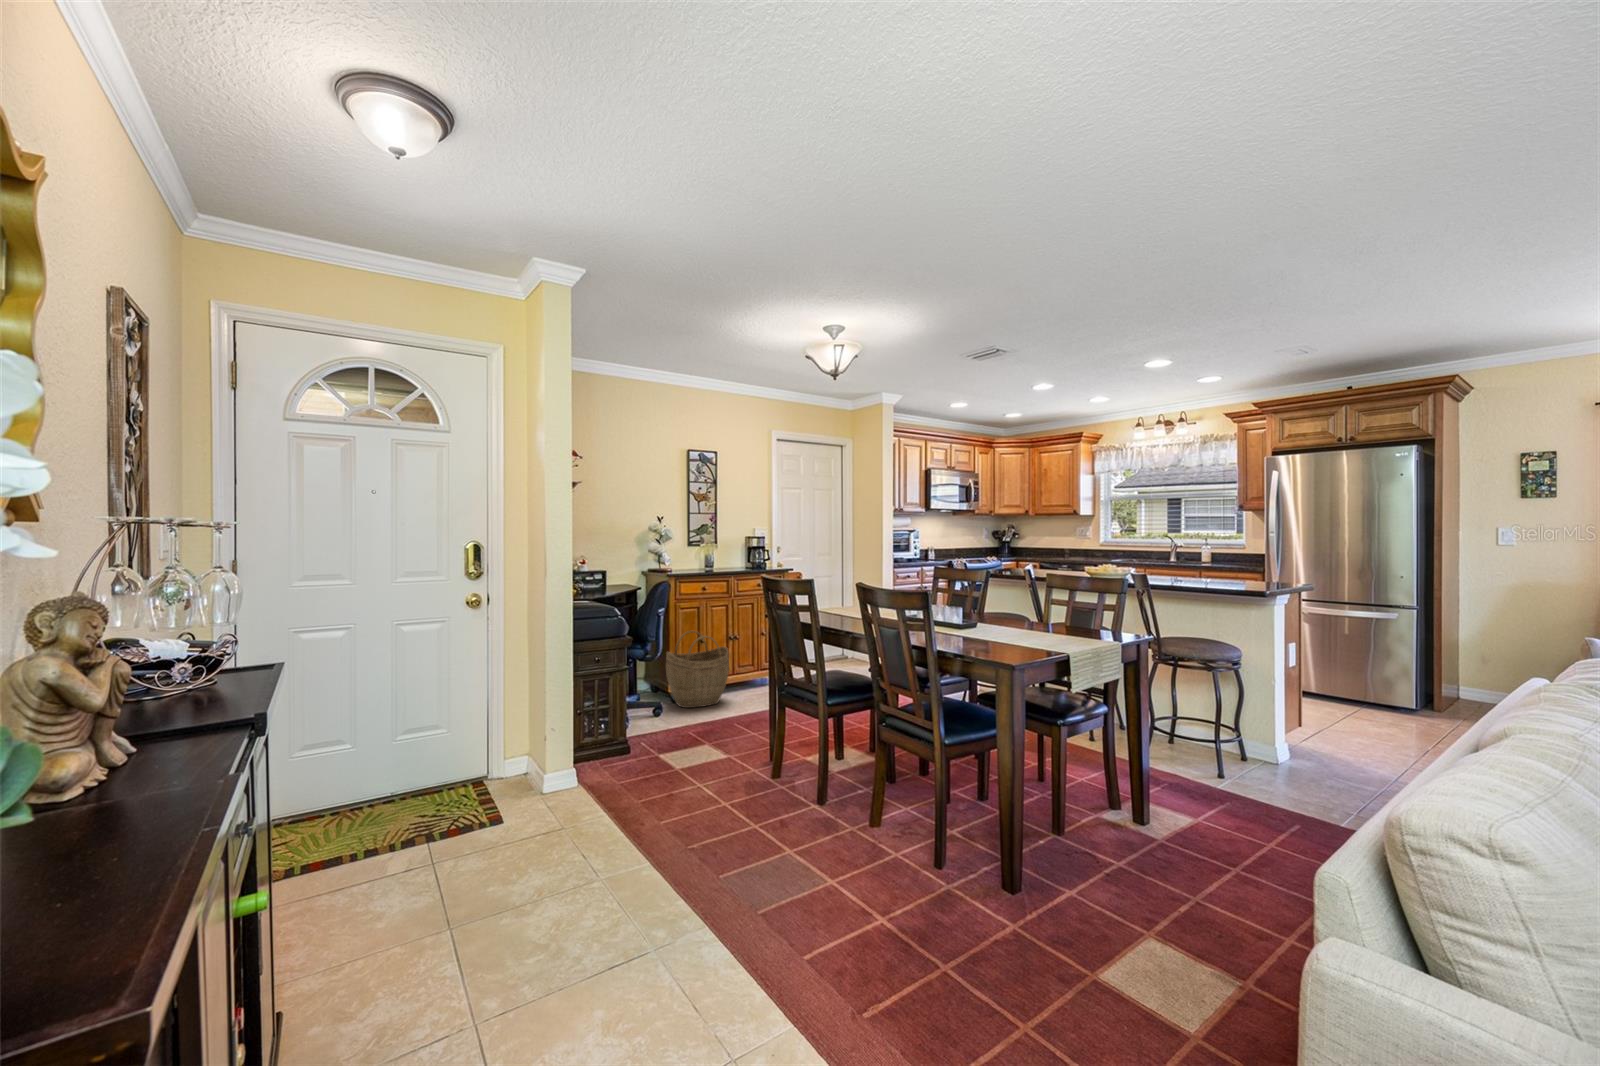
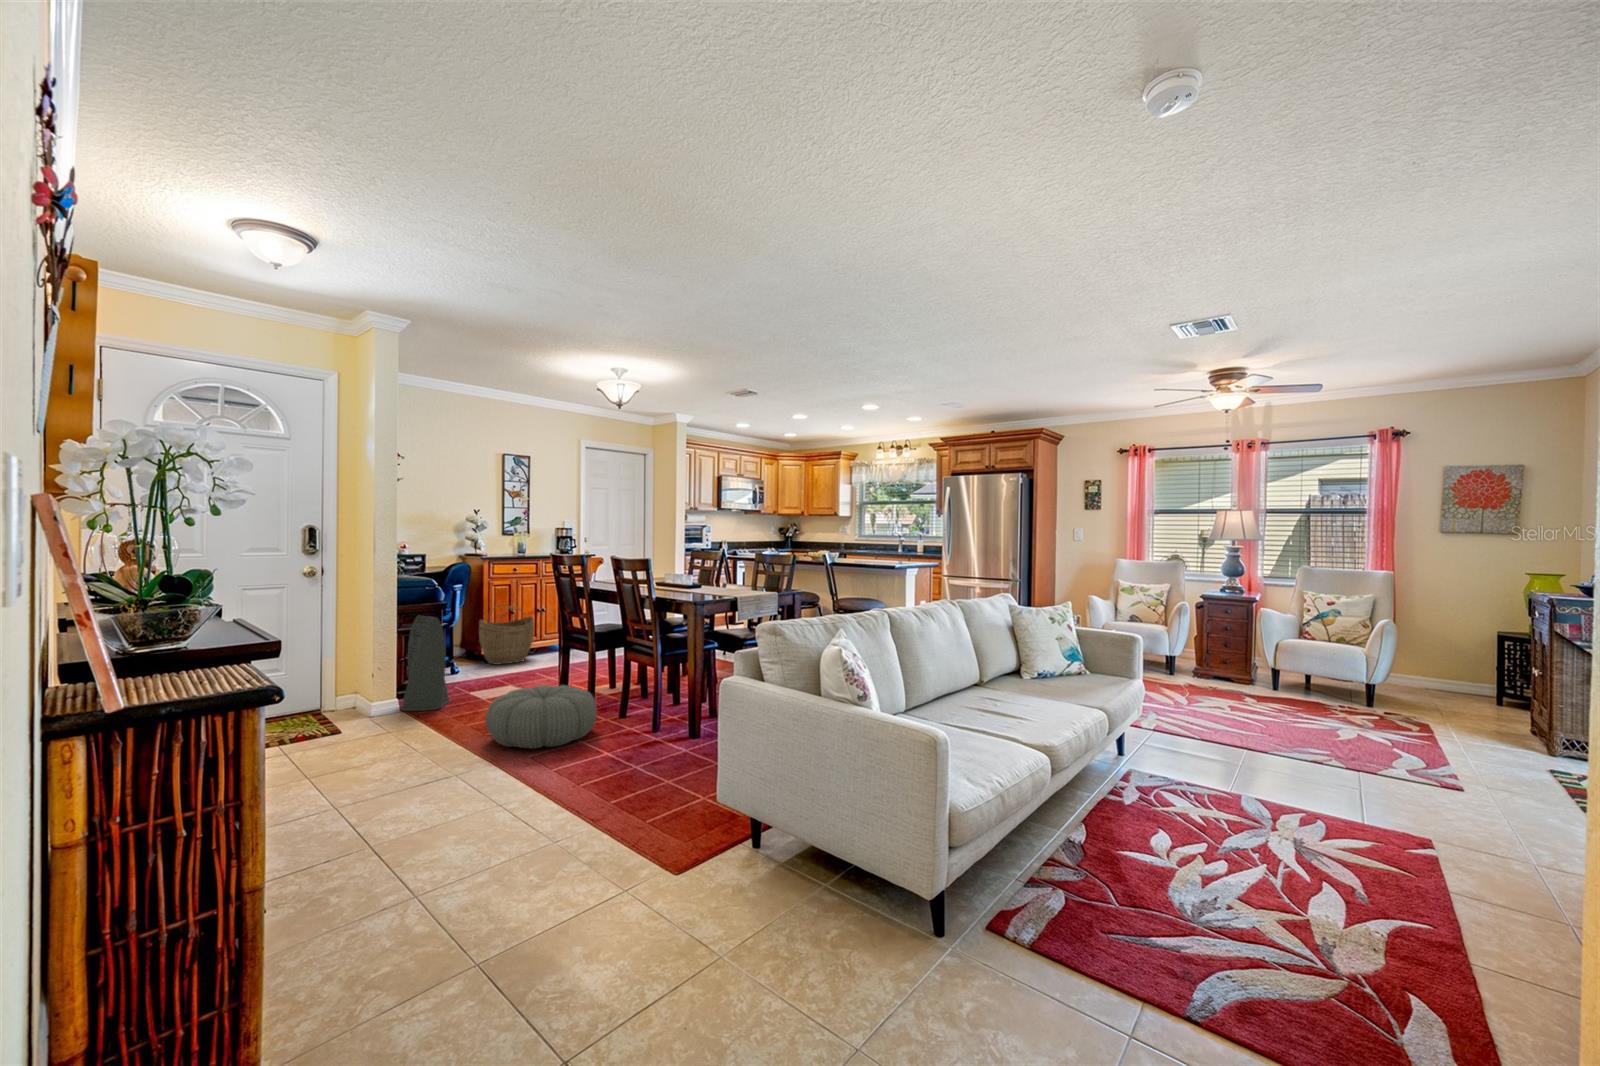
air purifier: none [579,658,638,787] -> present [401,616,450,711]
pouf: none [692,773,851,889] -> present [485,685,597,749]

